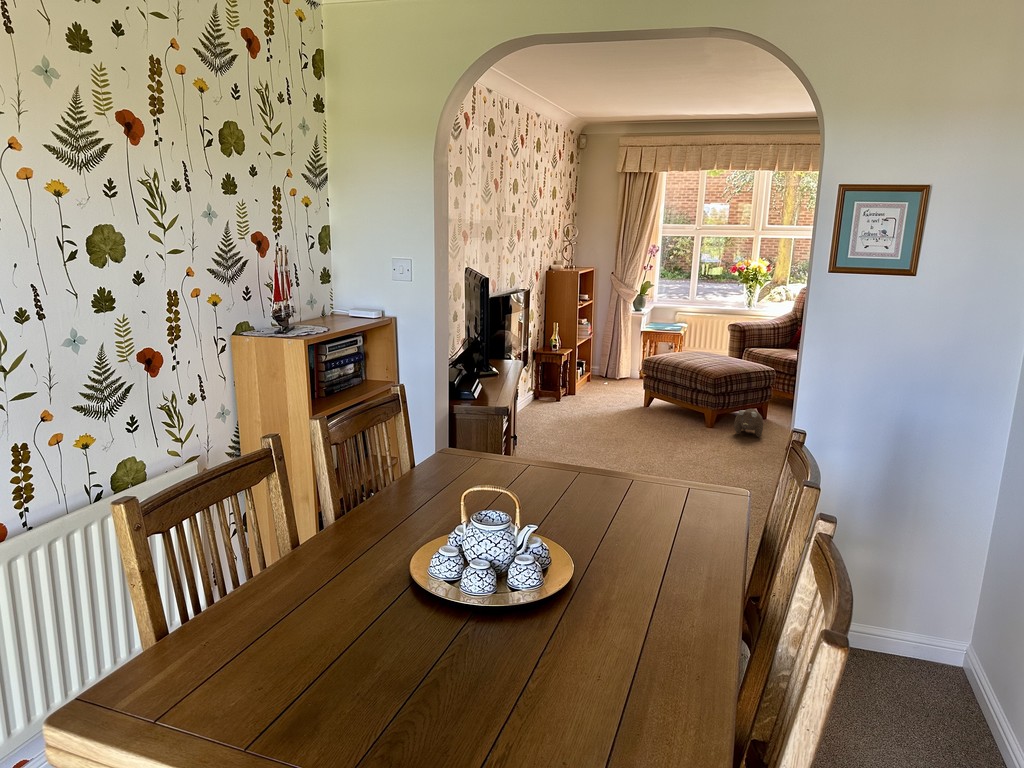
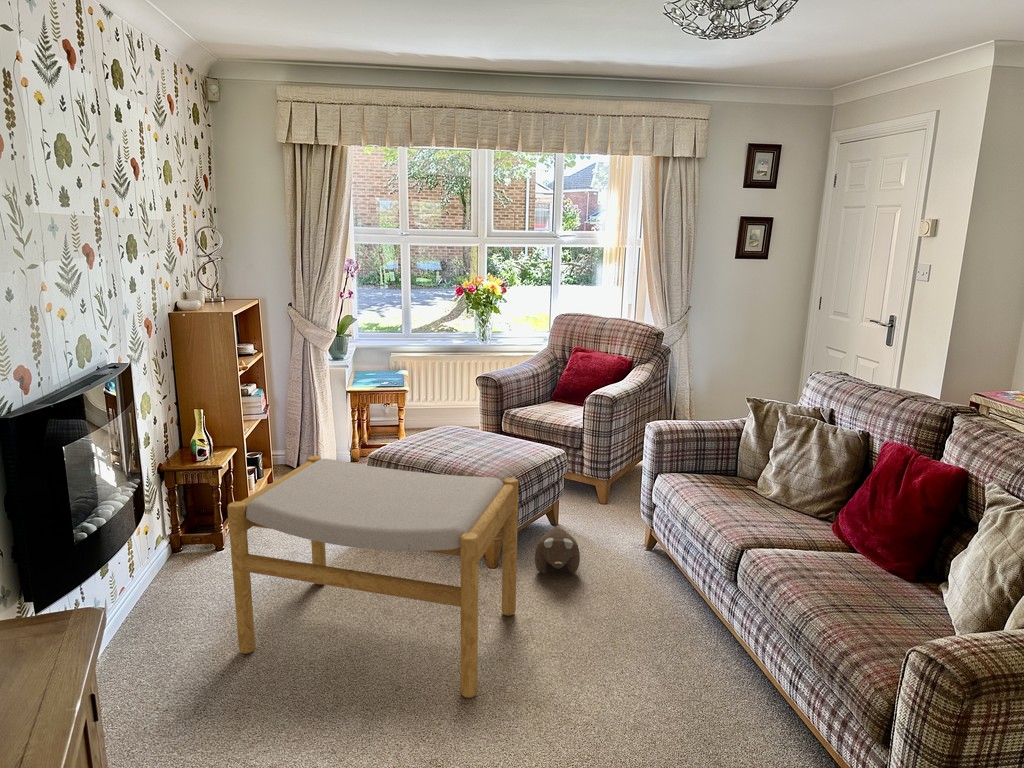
footstool: none [564,346,718,459] -> present [227,456,518,698]

